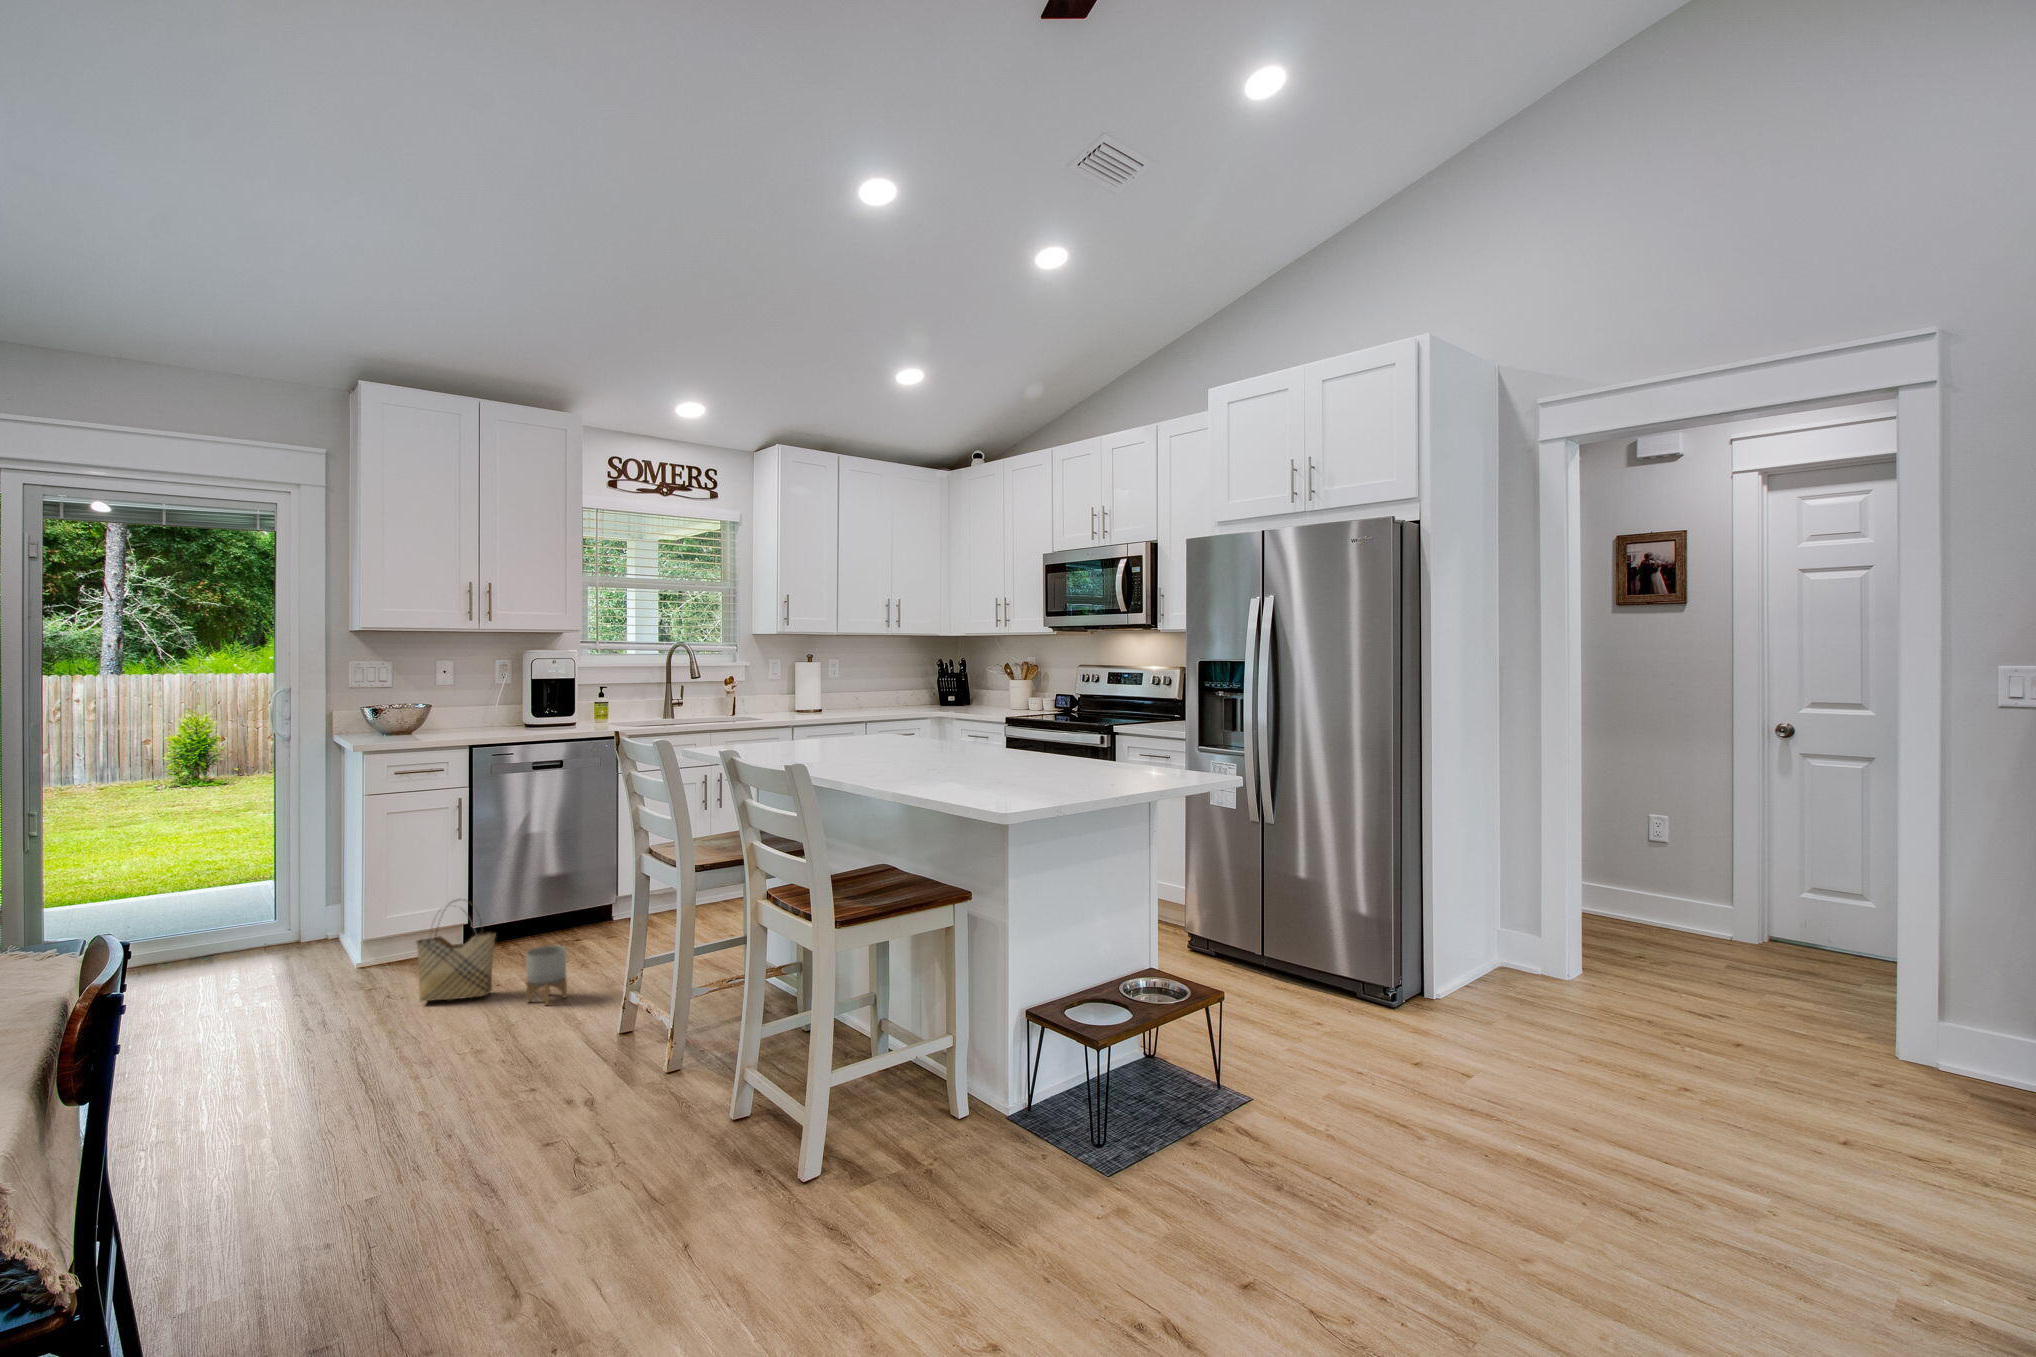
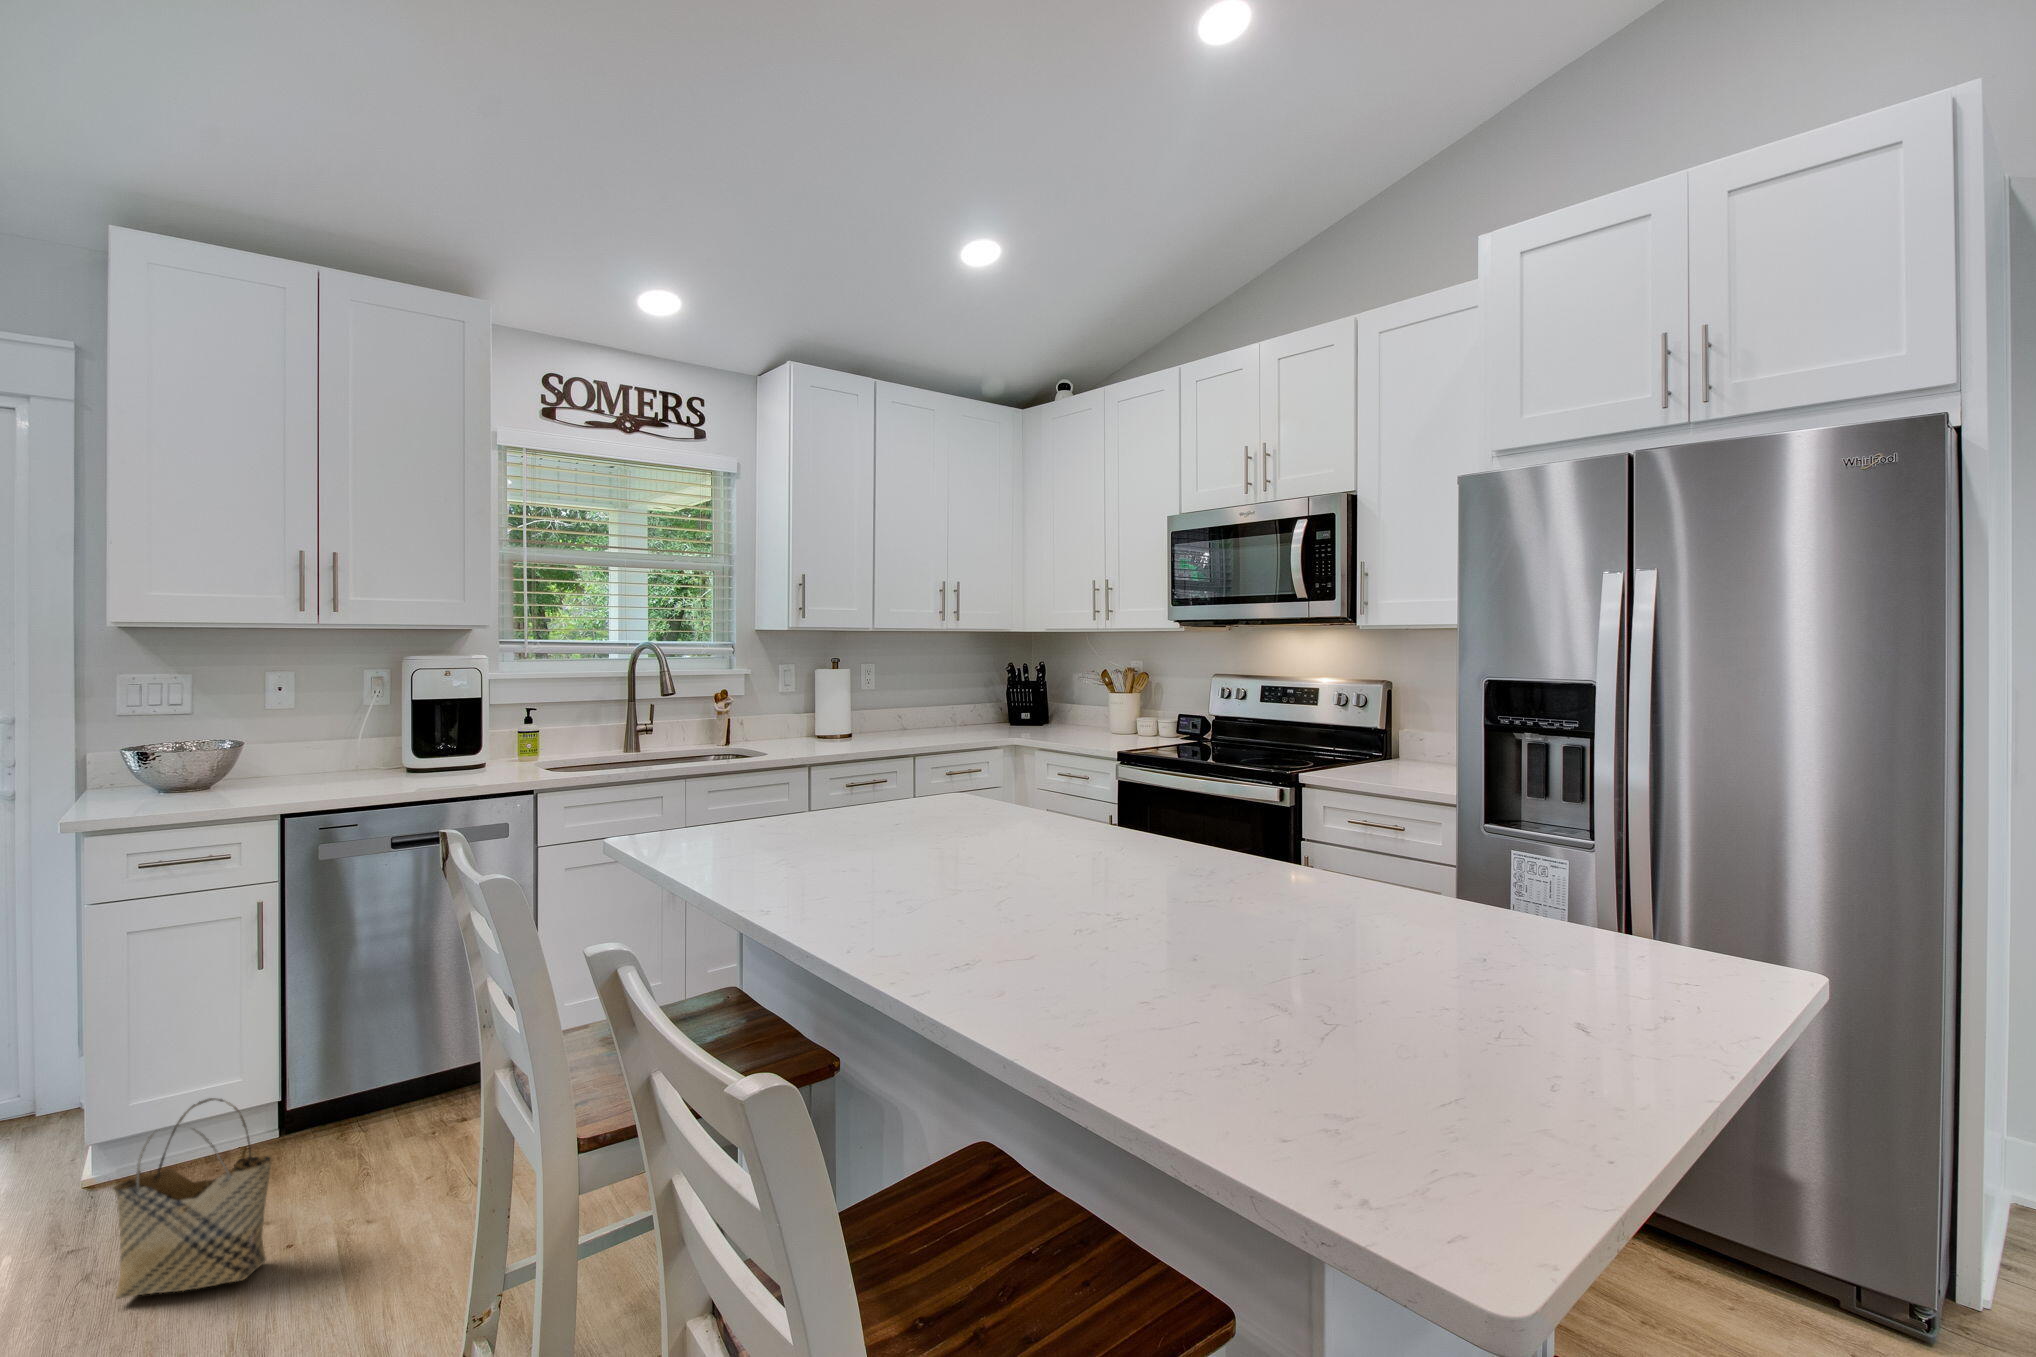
planter: present [526,945,567,1005] -> none [309,1185,389,1311]

